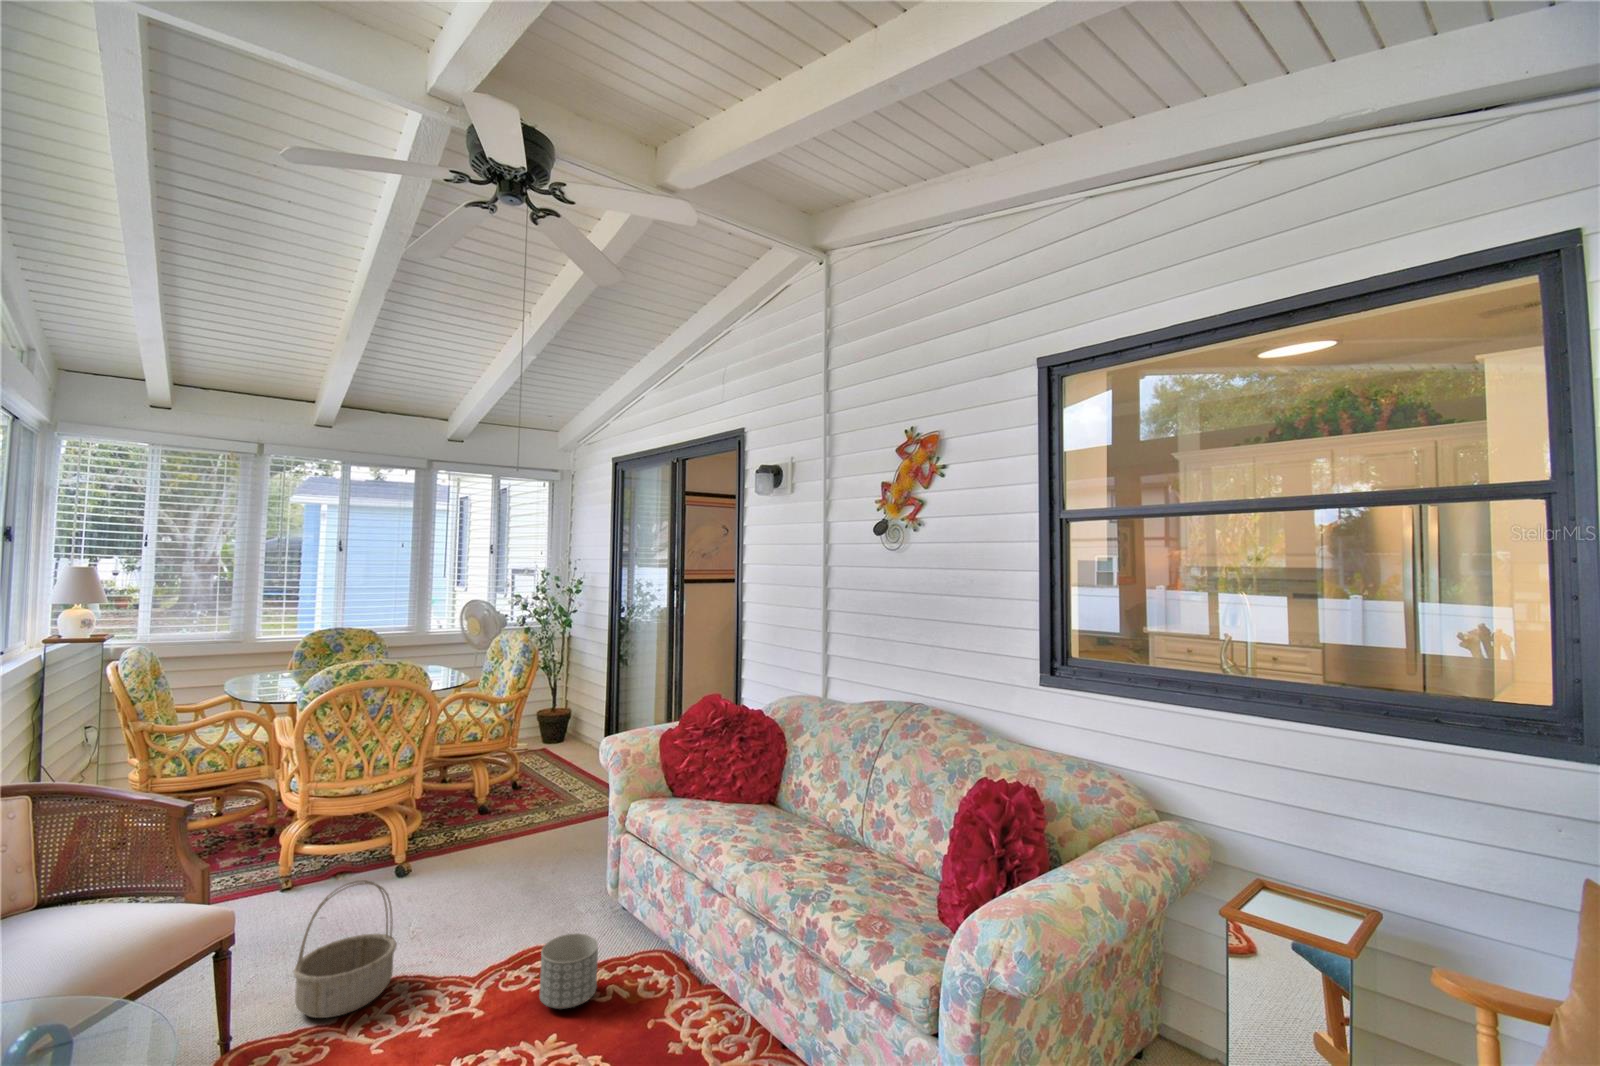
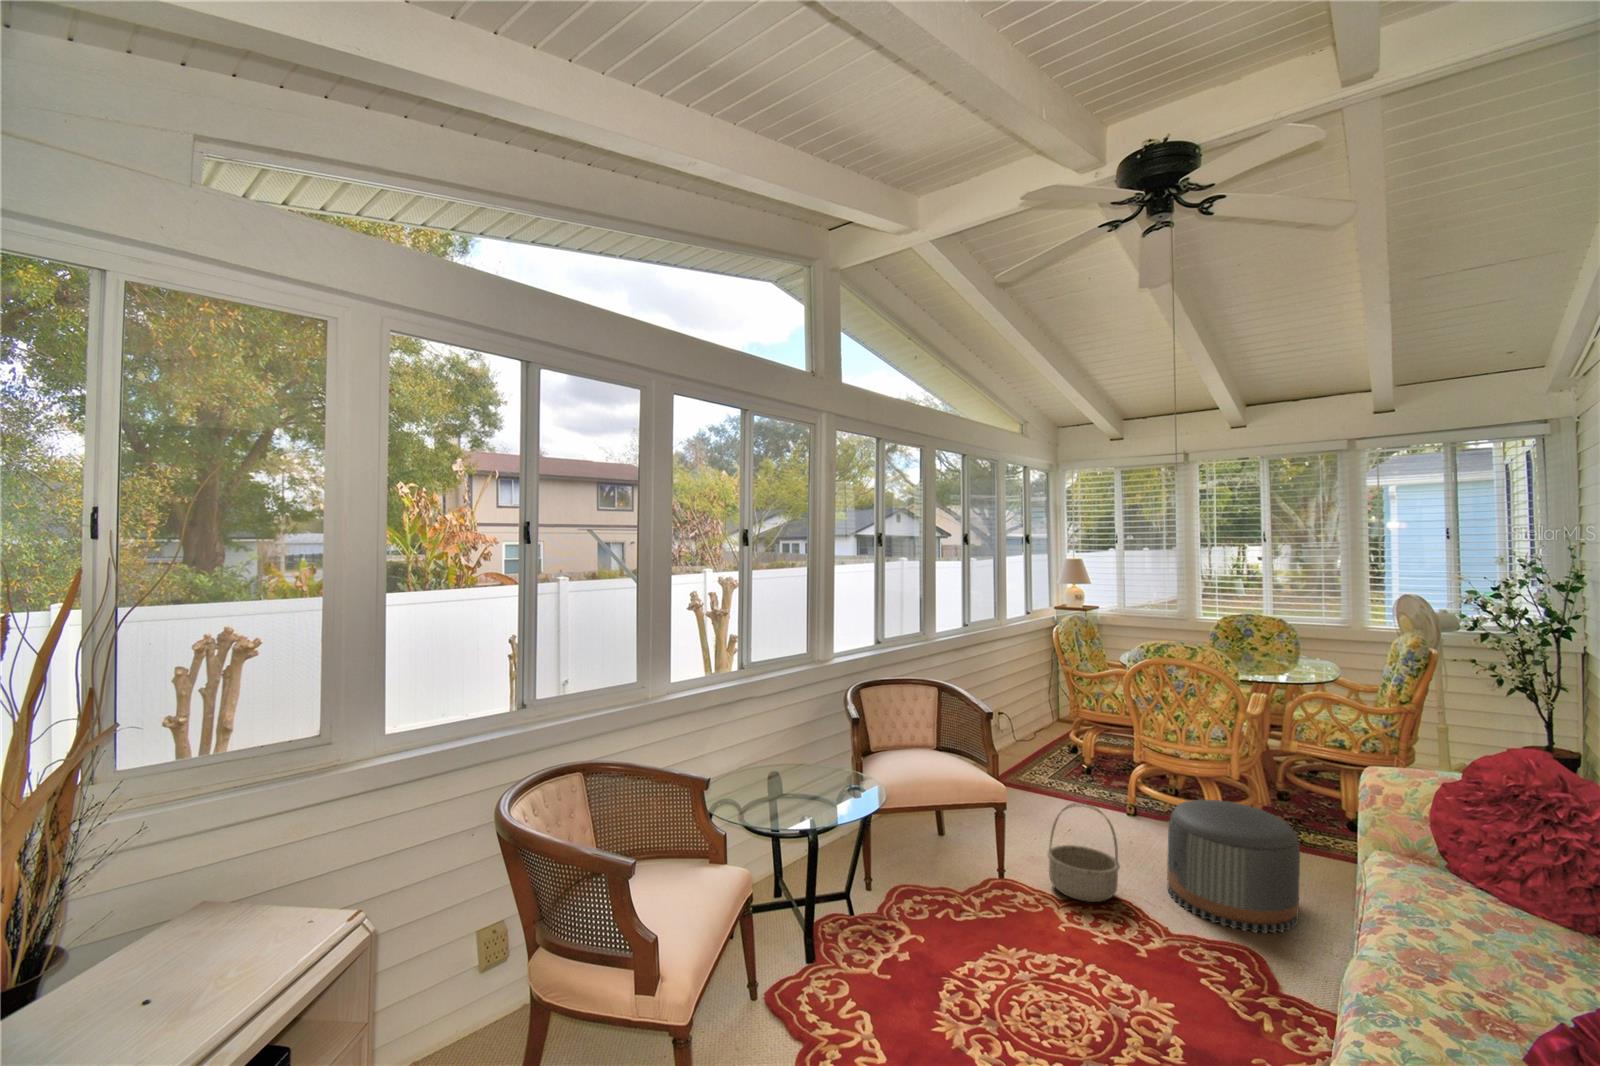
pouf: none [413,811,543,948] -> present [1167,800,1300,933]
planter: present [540,933,598,1009] -> none [1187,930,1250,1006]

